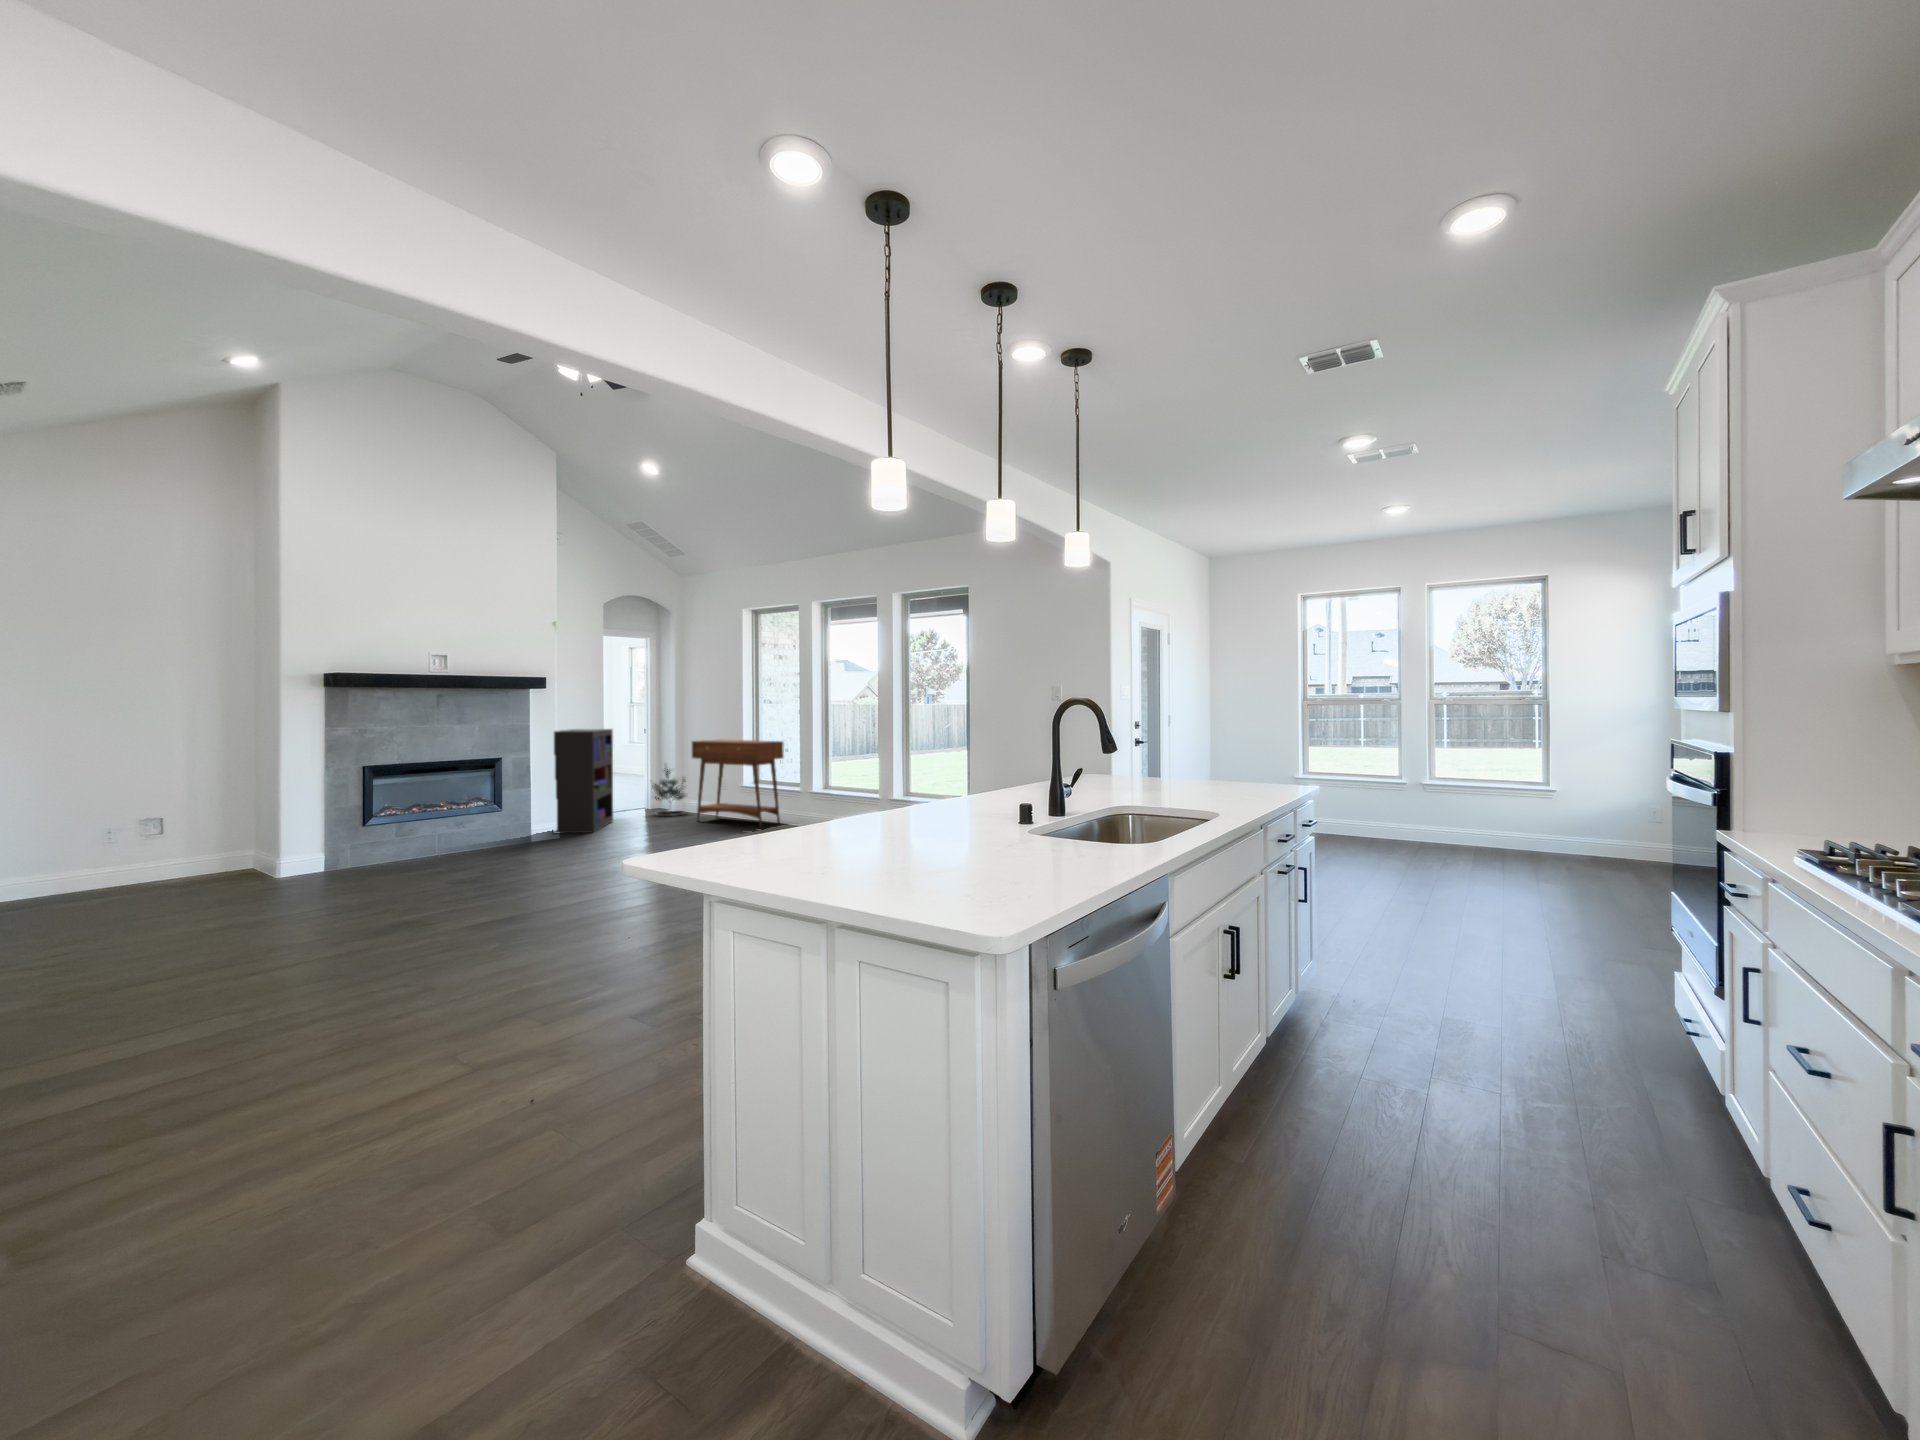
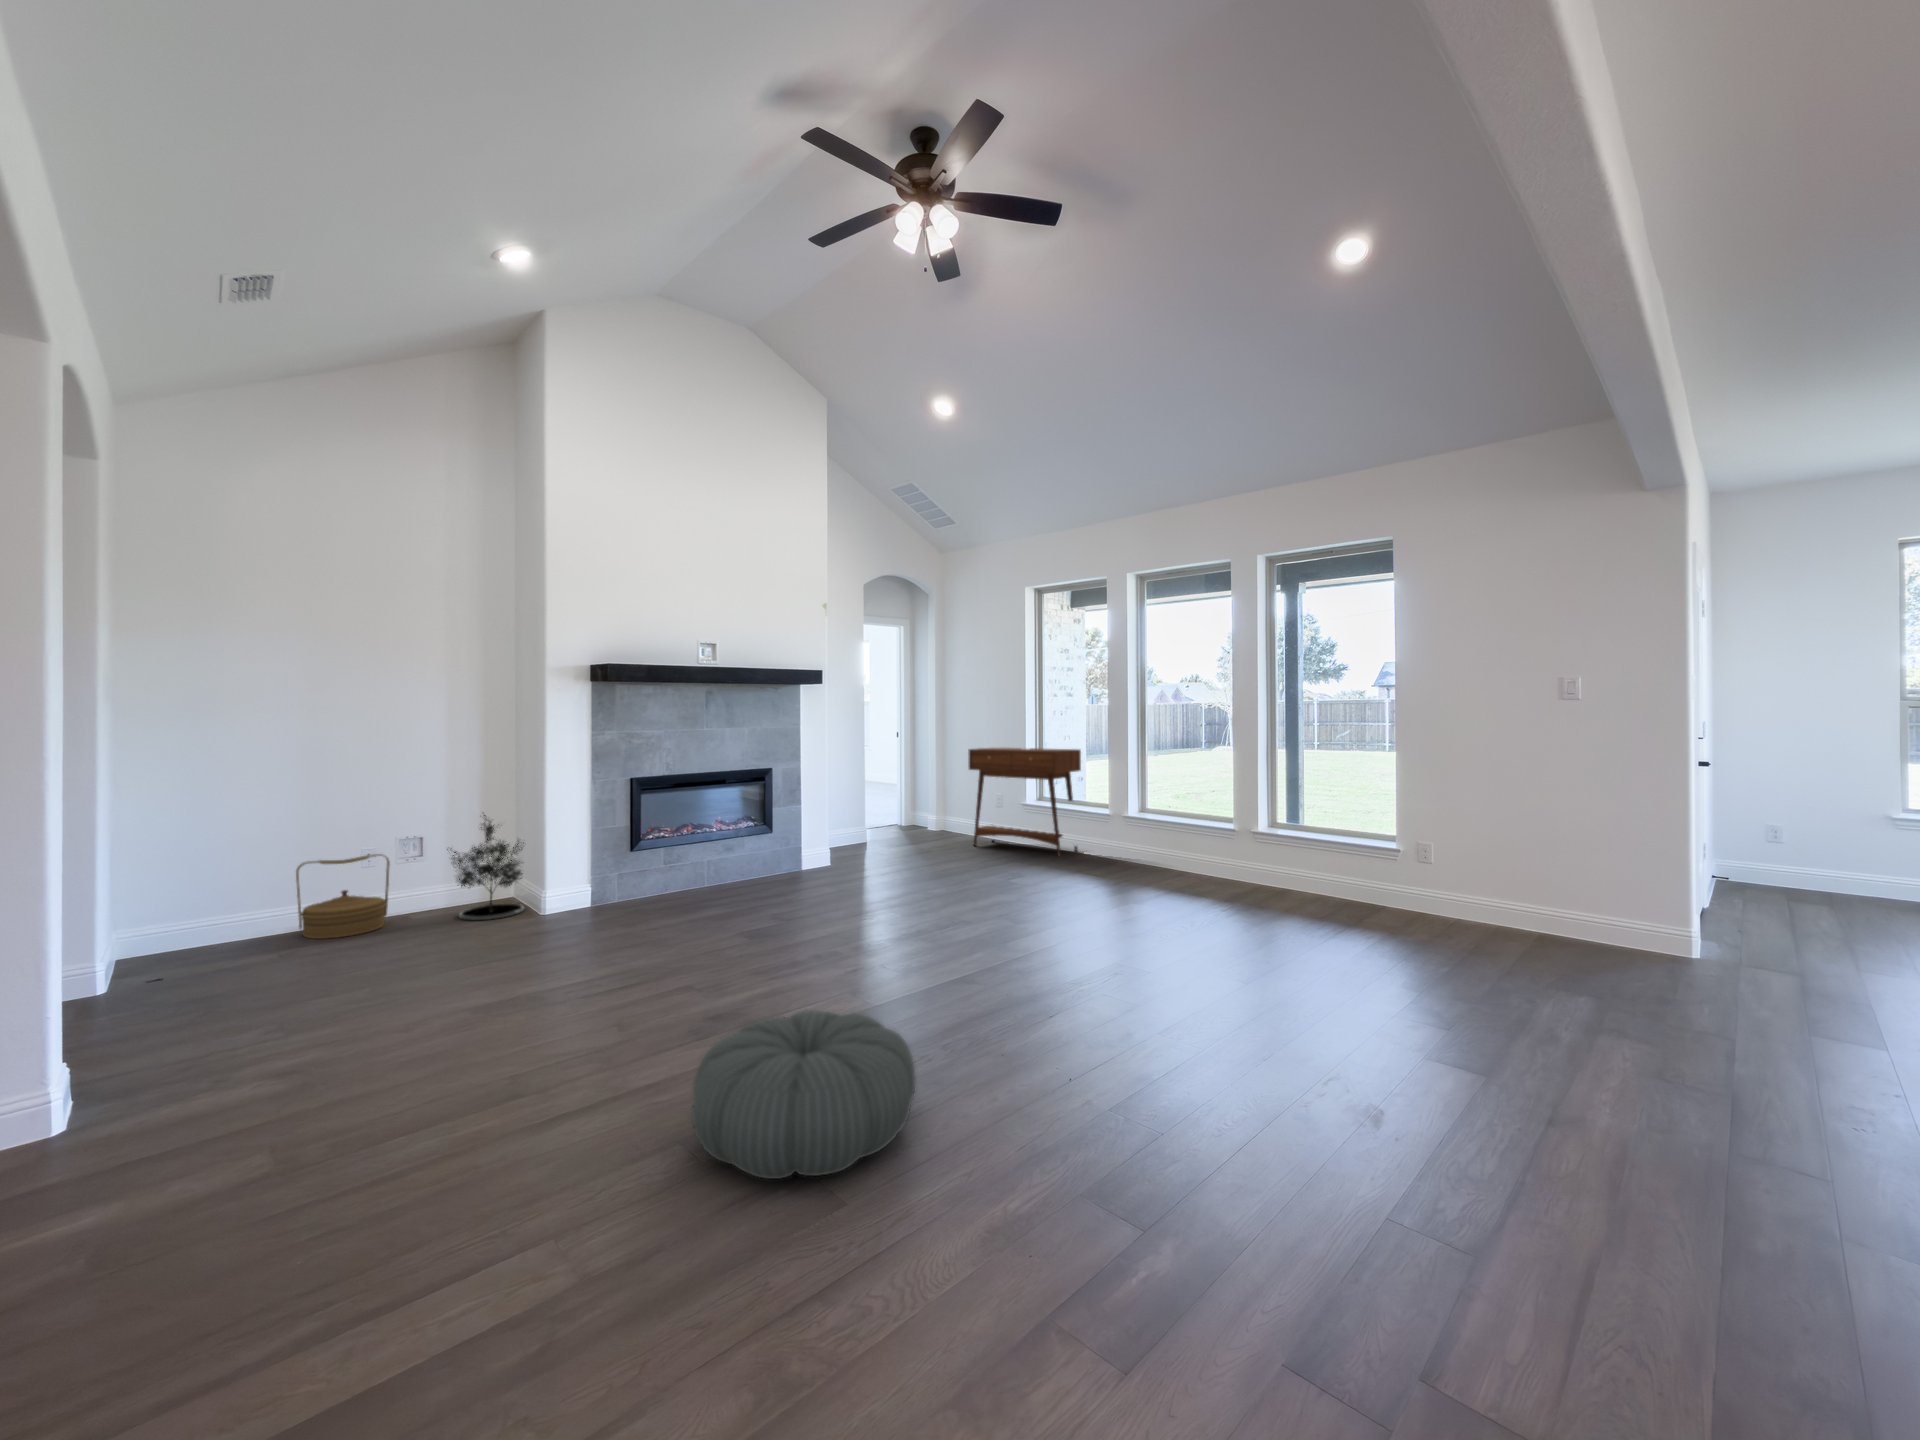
bookshelf: present [553,729,613,834] -> none [820,734,878,859]
potted tree: present [652,768,686,816] -> present [447,815,524,921]
woven basket: none [40,831,131,901] -> present [296,854,390,939]
pouf: none [359,906,514,986] -> present [692,1010,915,1179]

